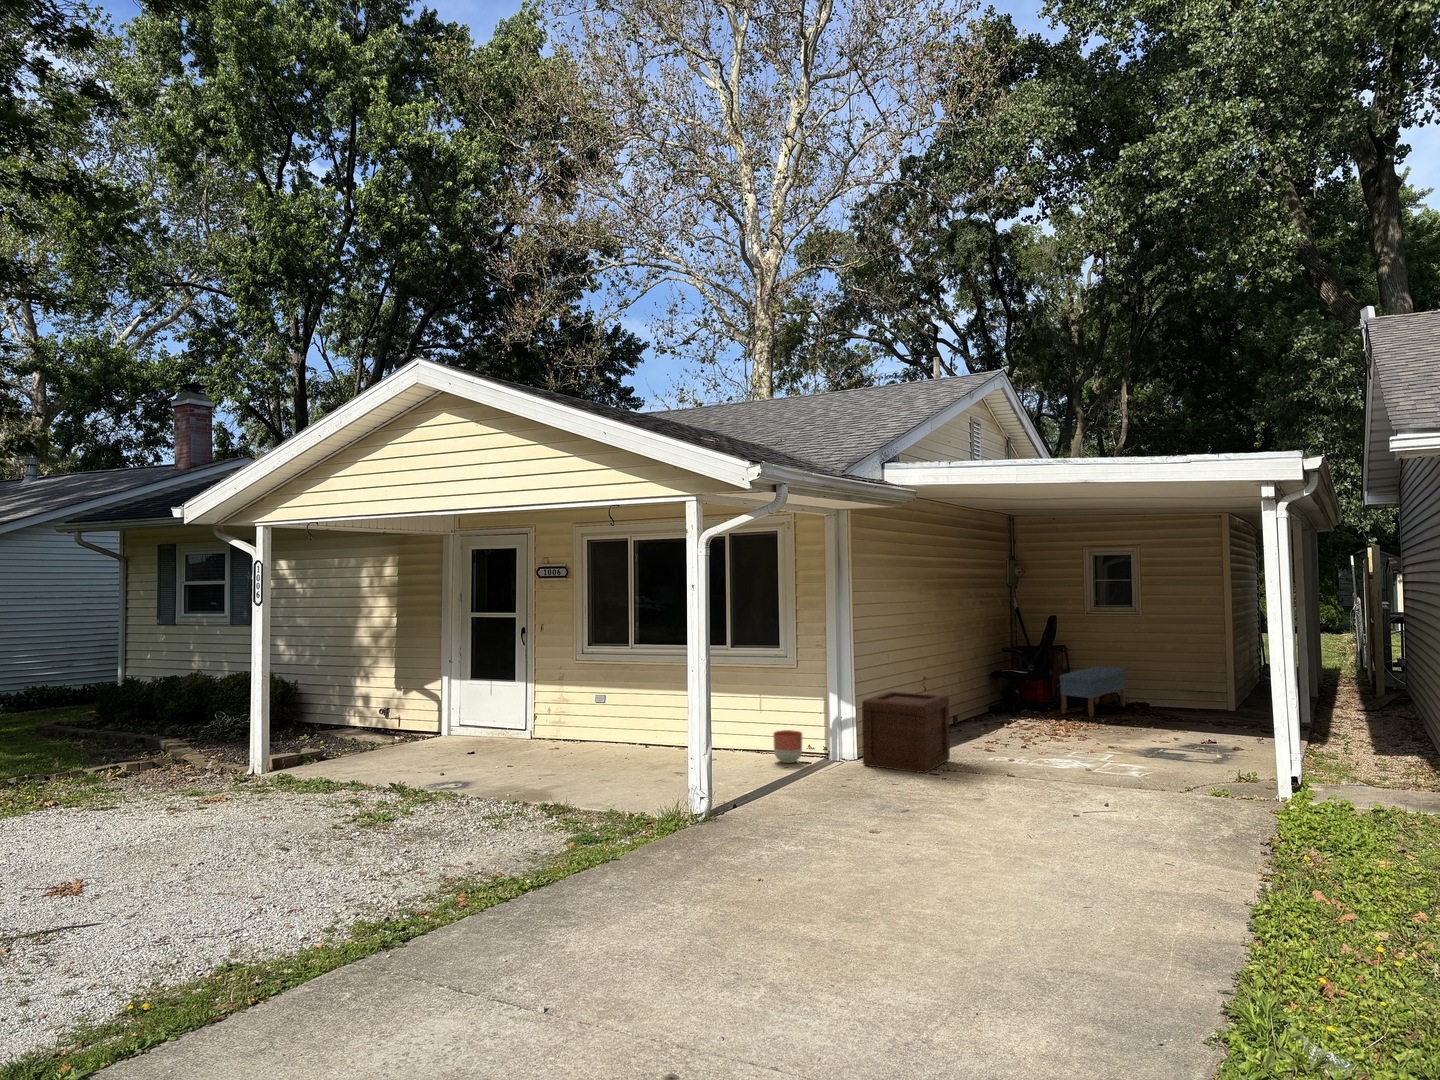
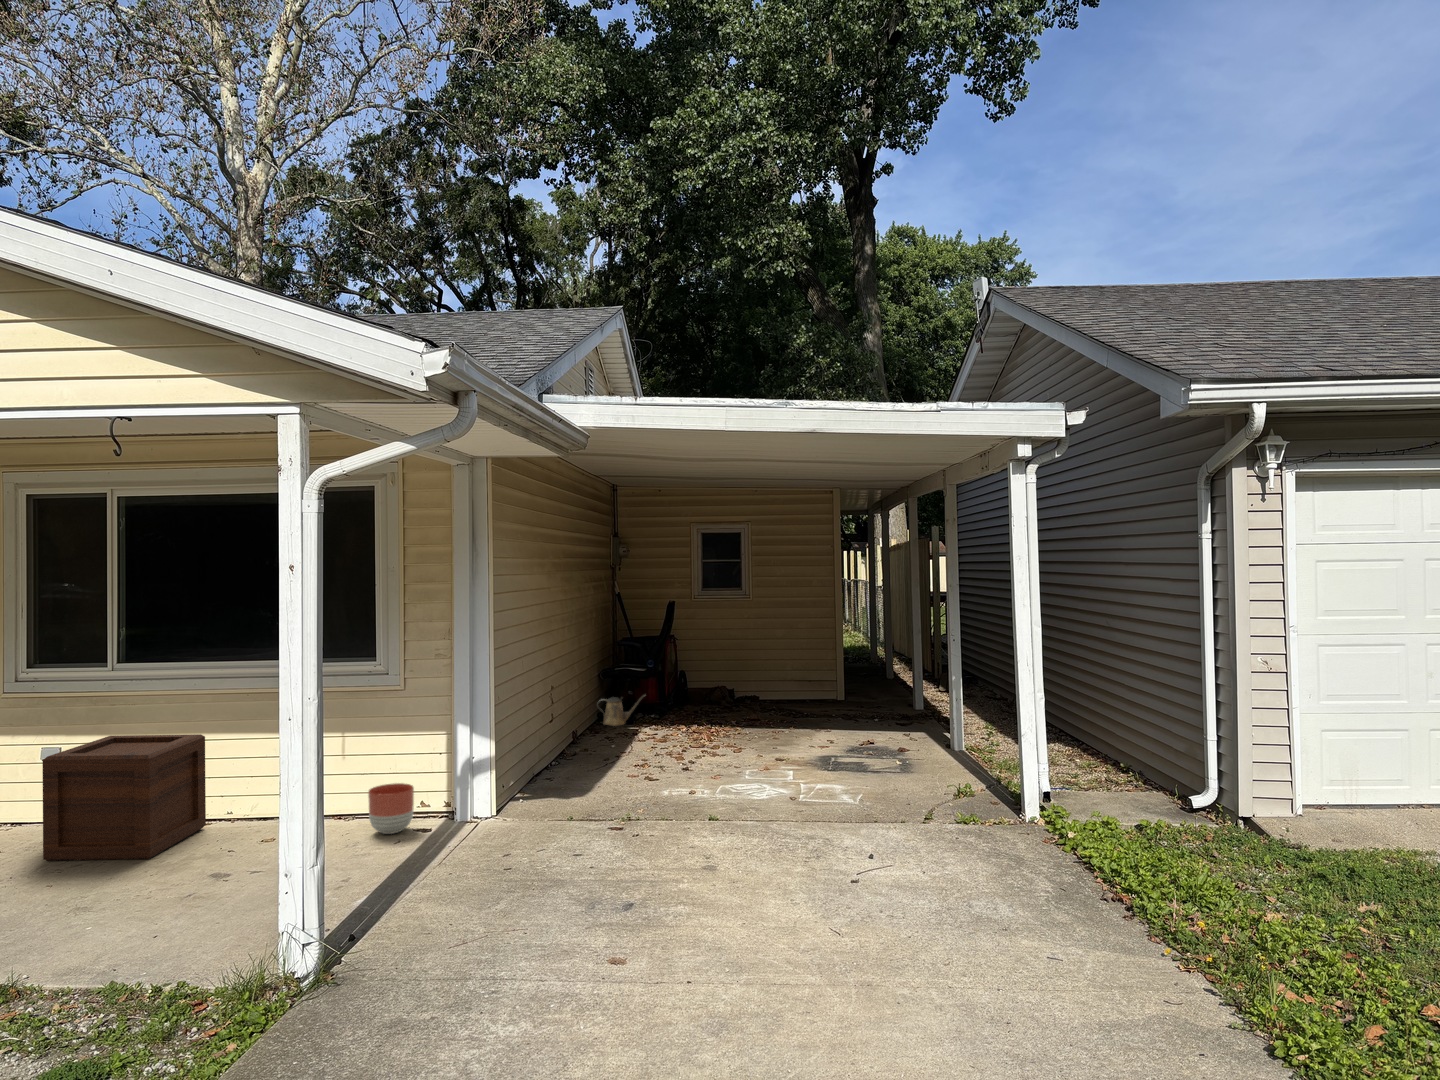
bench: present [1059,666,1126,717] -> none [667,659,723,717]
wooden crate: present [862,691,950,773] -> present [42,734,206,861]
watering can: none [991,692,1034,717] -> present [597,695,645,726]

